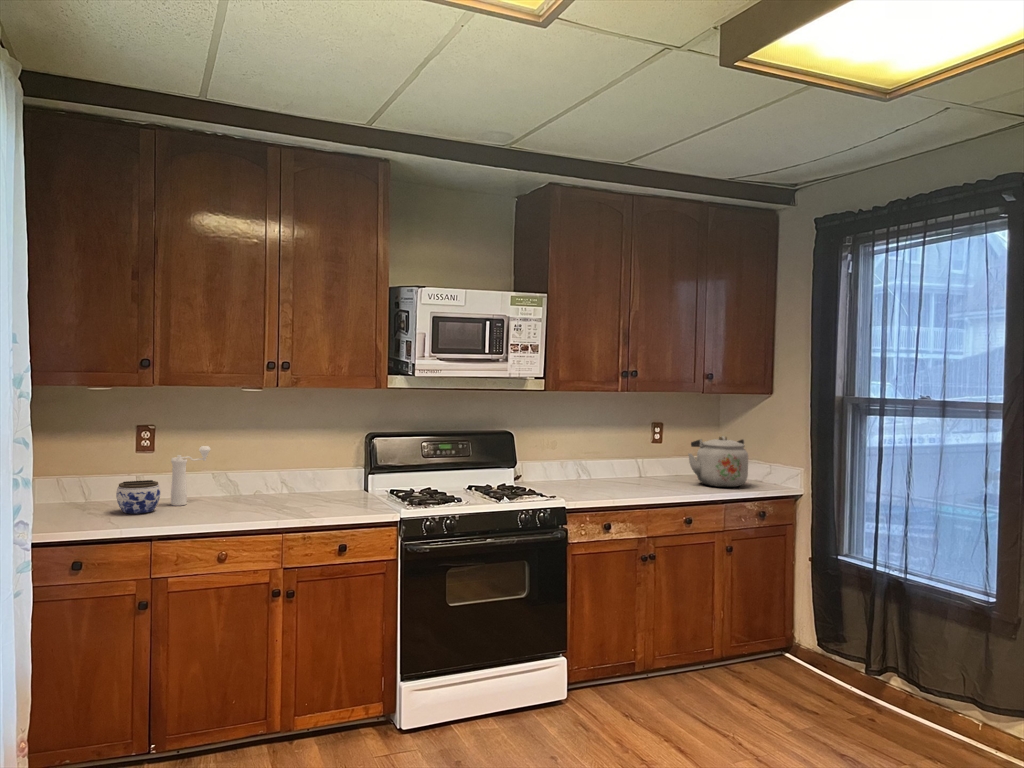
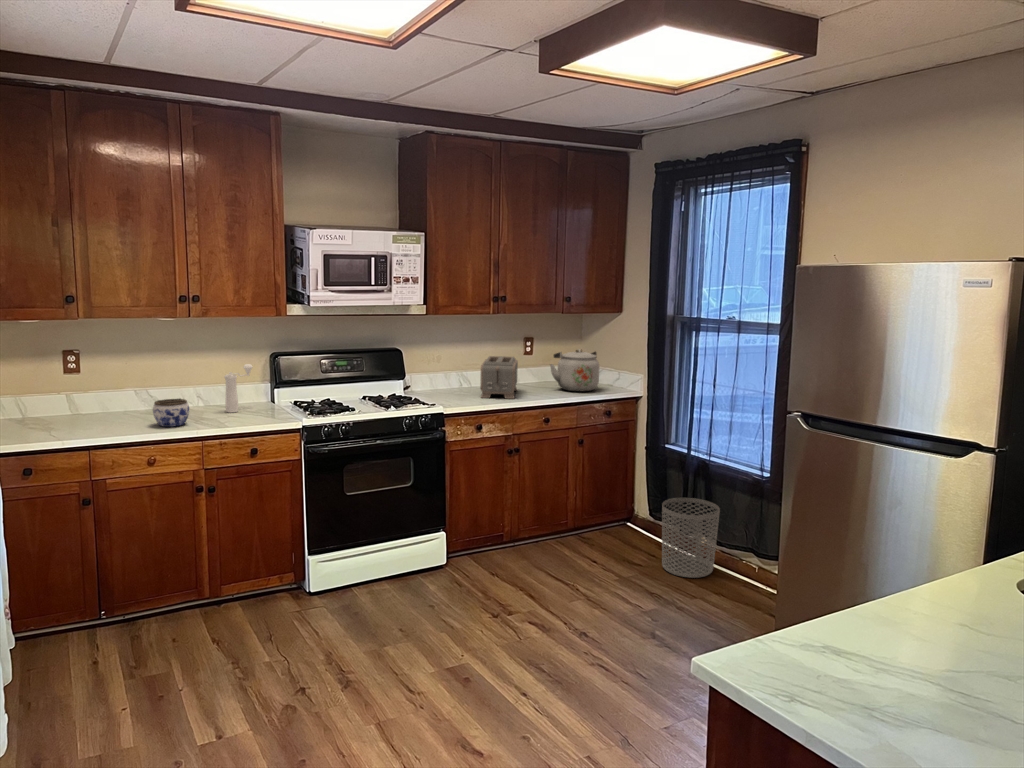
toaster: none [607,443,650,494] -> present [480,356,518,399]
pepper mill: present [171,446,211,506] -> present [224,364,252,413]
jar: present [116,480,160,514] -> present [153,399,189,427]
waste bin: none [842,625,922,735] -> present [662,498,720,578]

